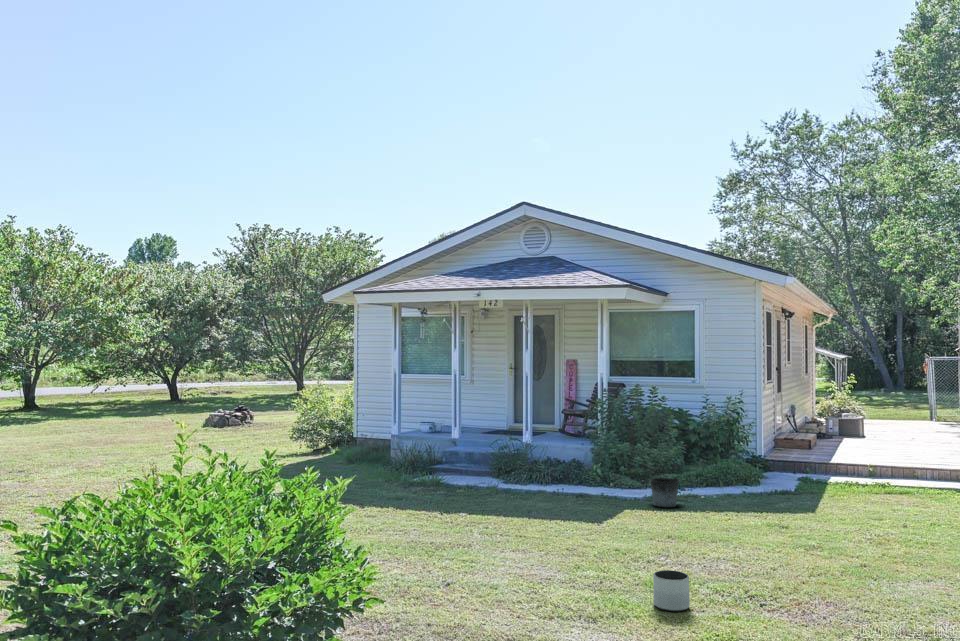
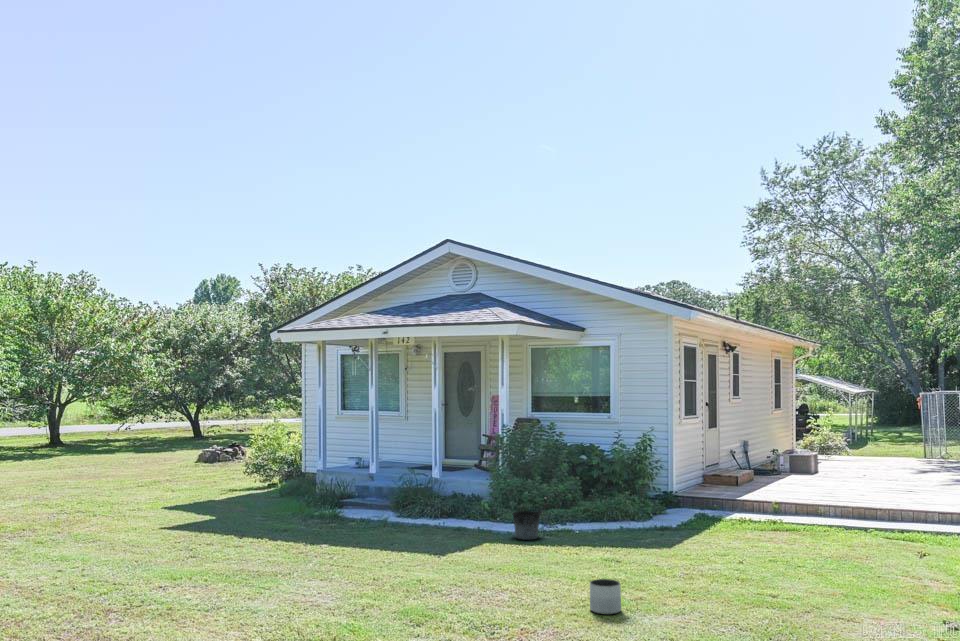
planter: present [653,570,690,612] -> present [590,579,621,615]

